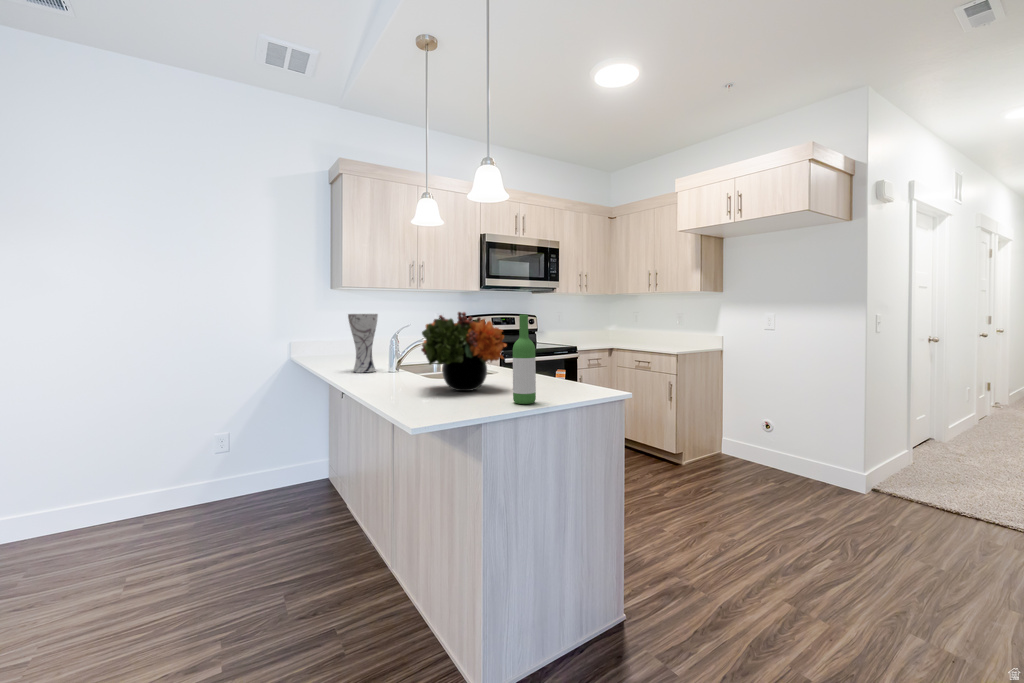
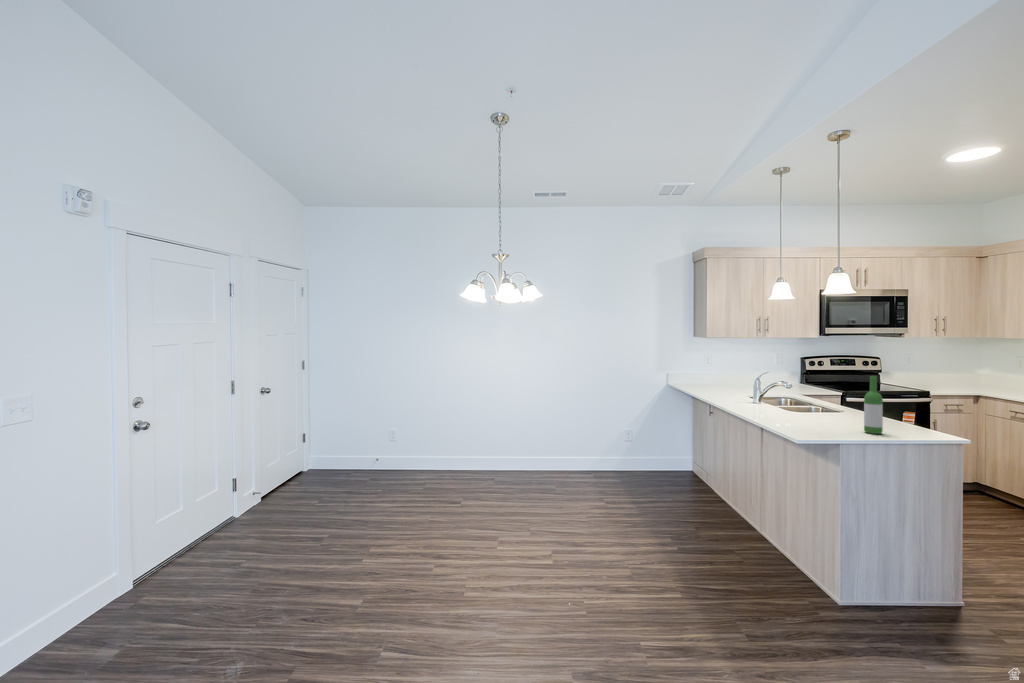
flower arrangement: present [421,312,506,391] -> none [788,369,858,421]
vase: present [348,314,378,373] -> none [724,362,744,402]

